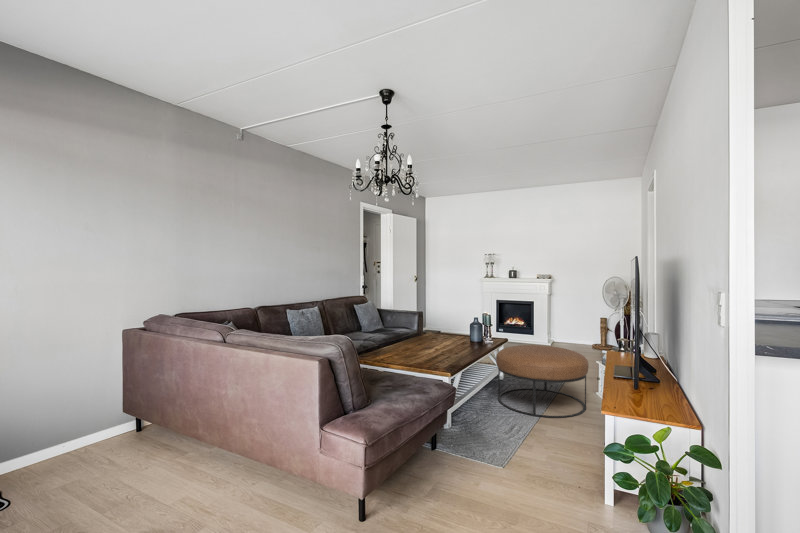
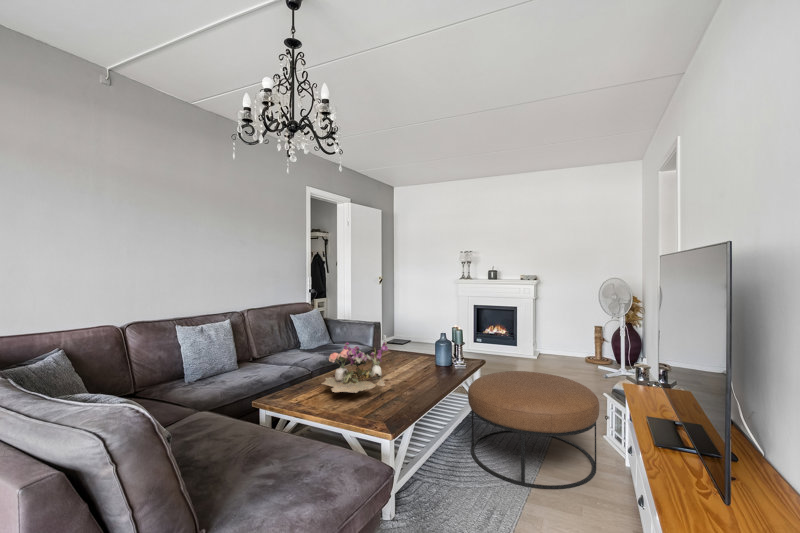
flower arrangement: none [397,319,442,355] -> present [322,341,388,393]

